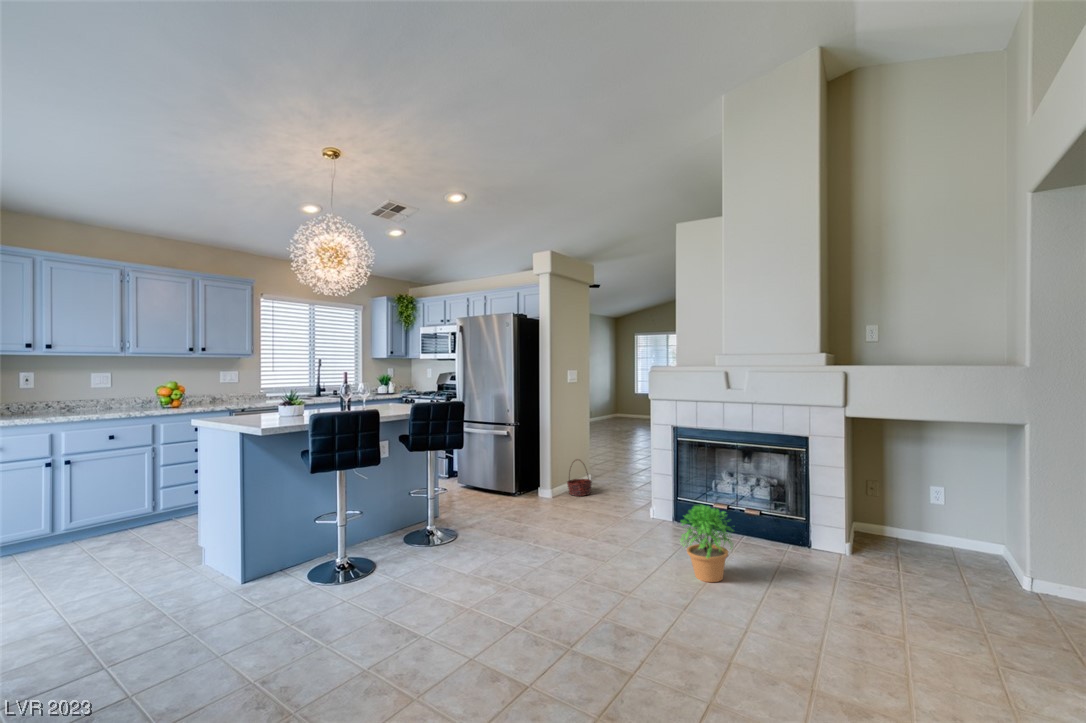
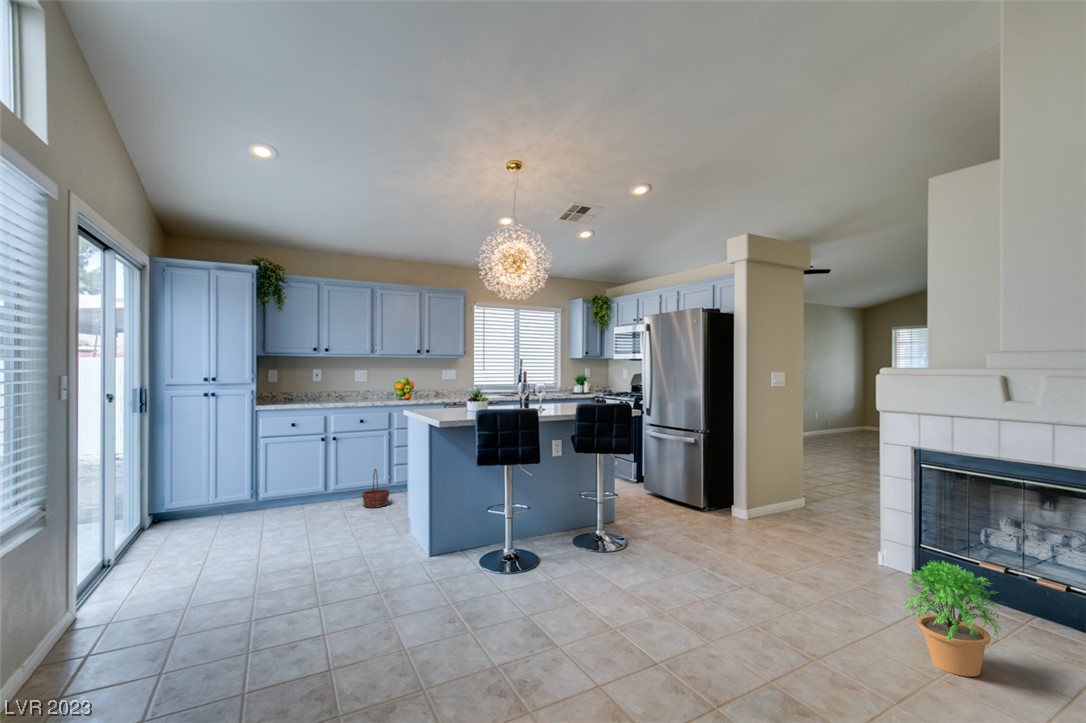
basket: present [567,478,592,496] -> present [362,469,389,507]

